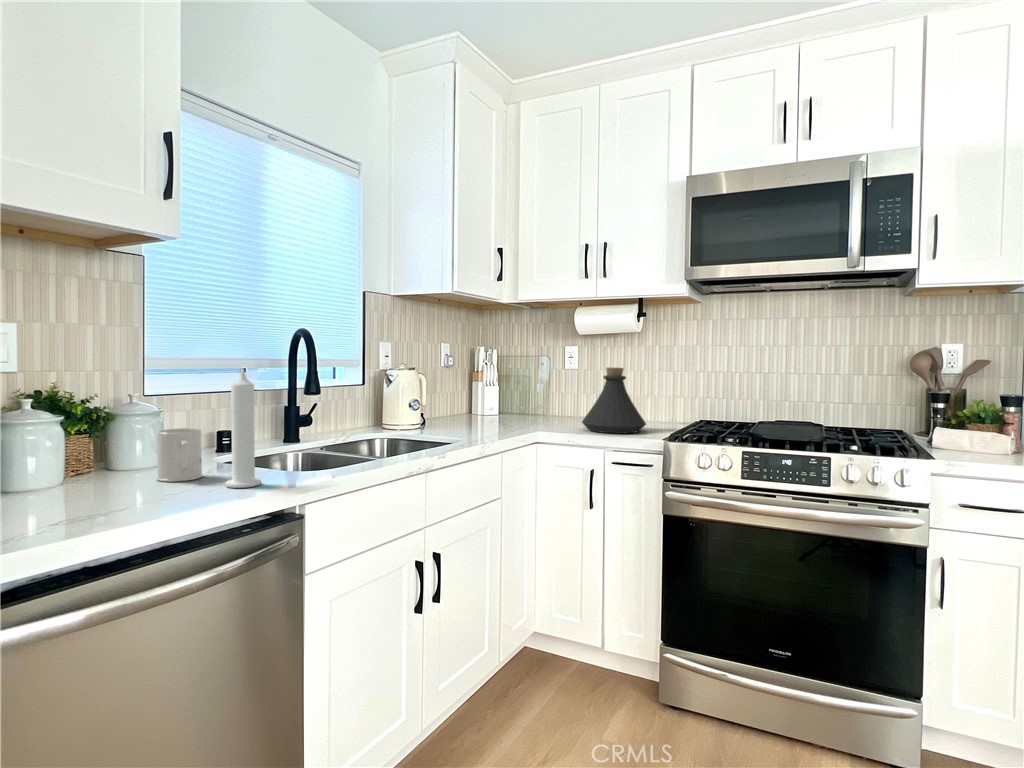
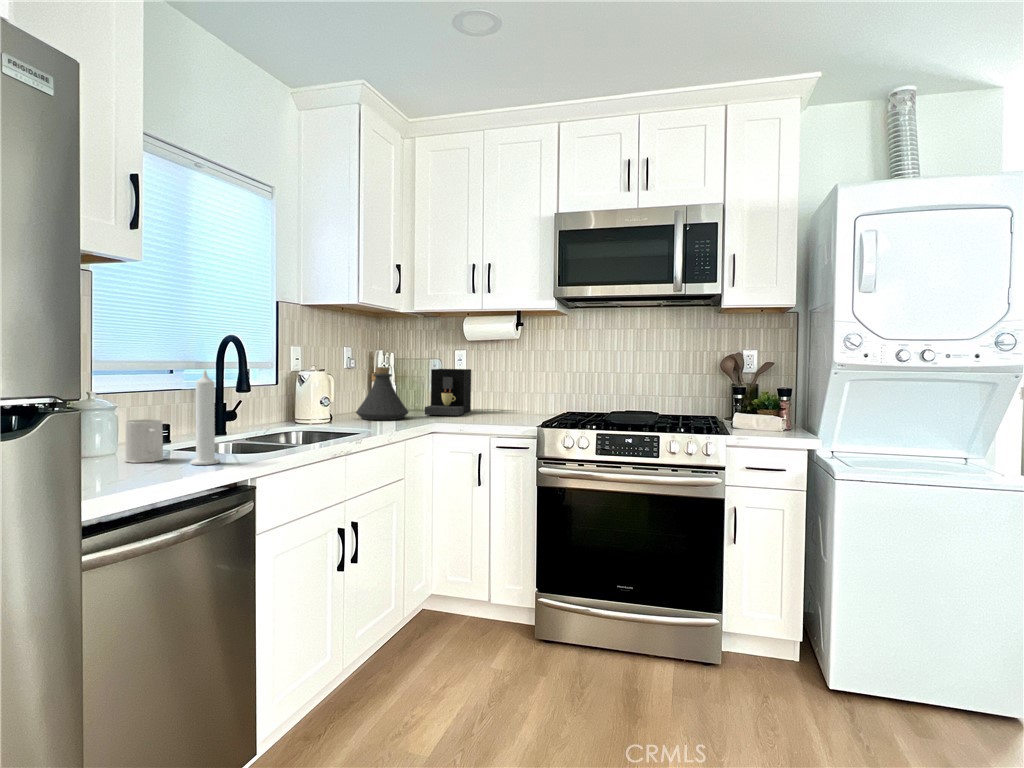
coffee maker: none [529,367,584,422] -> present [425,369,471,415]
bottle: present [582,367,646,433] -> present [356,367,409,420]

